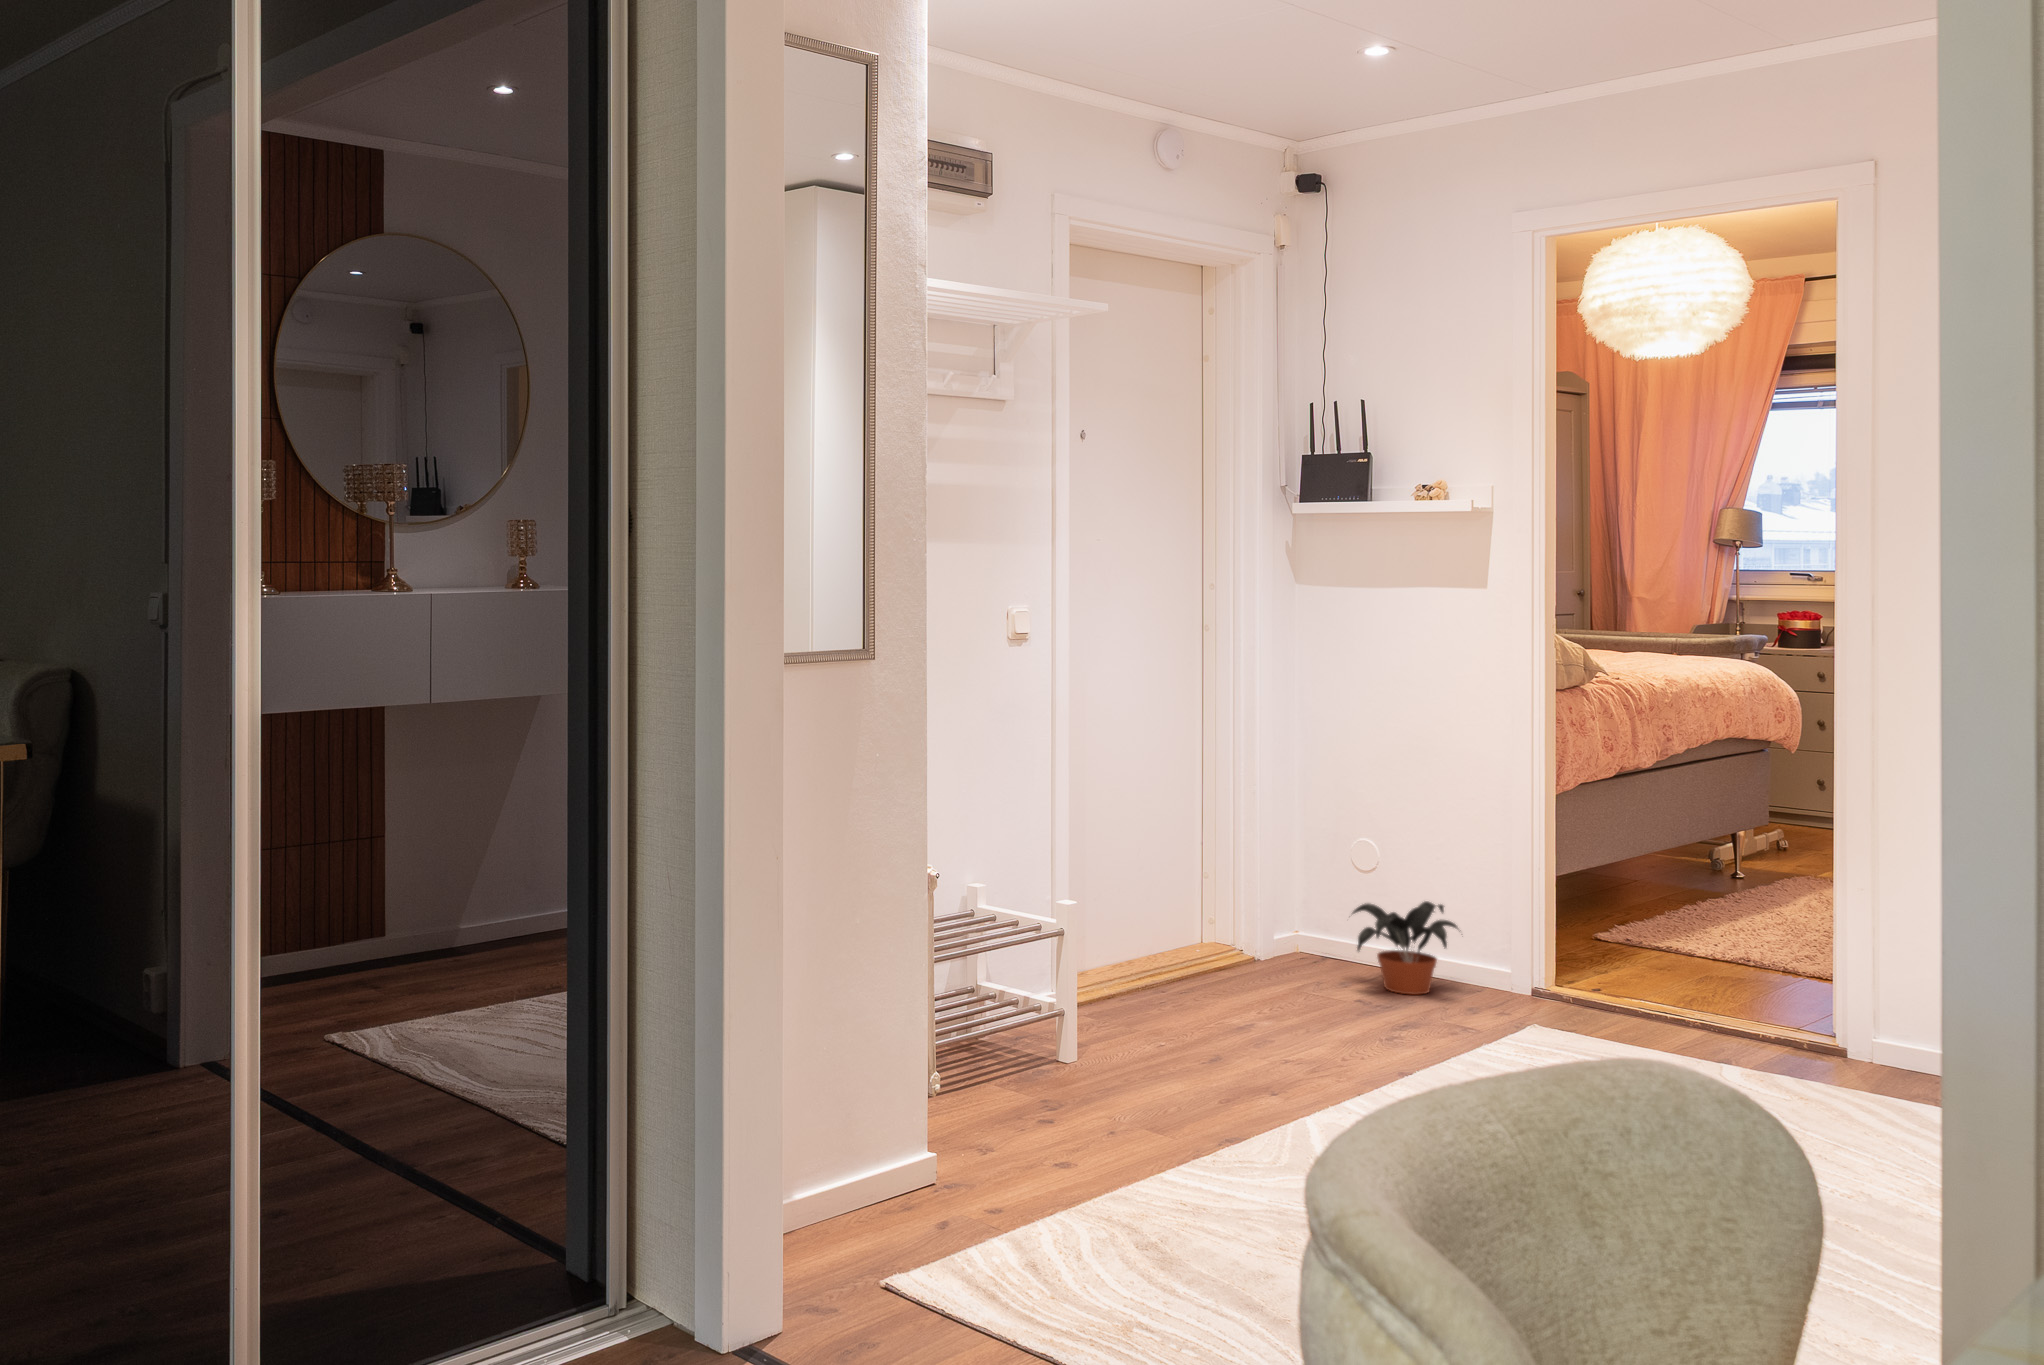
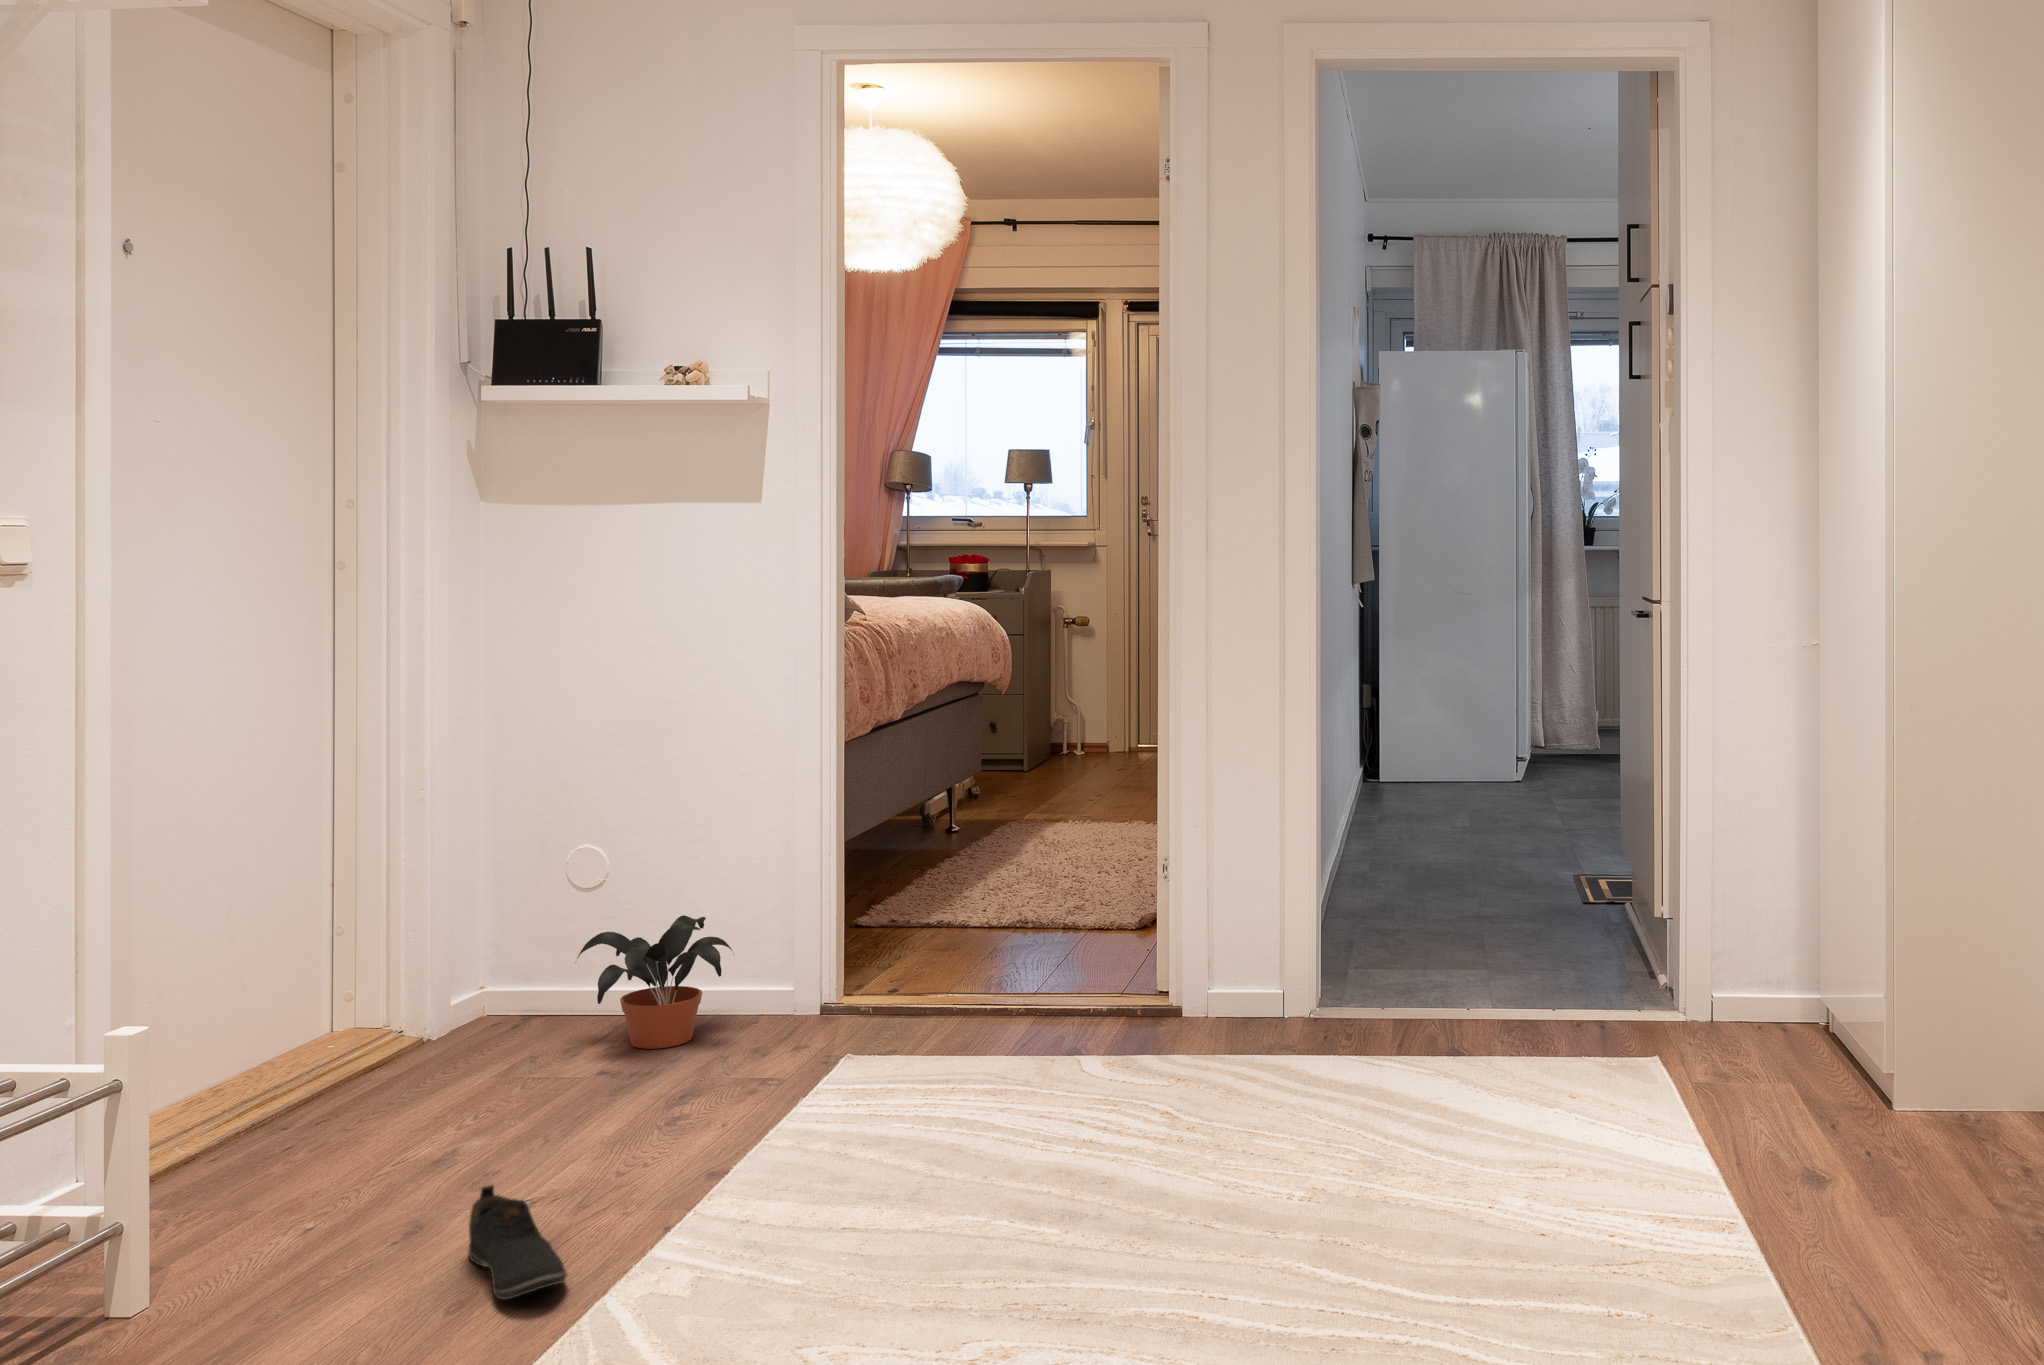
shoe: none [1240,1037,1290,1100] -> present [468,1185,567,1300]

